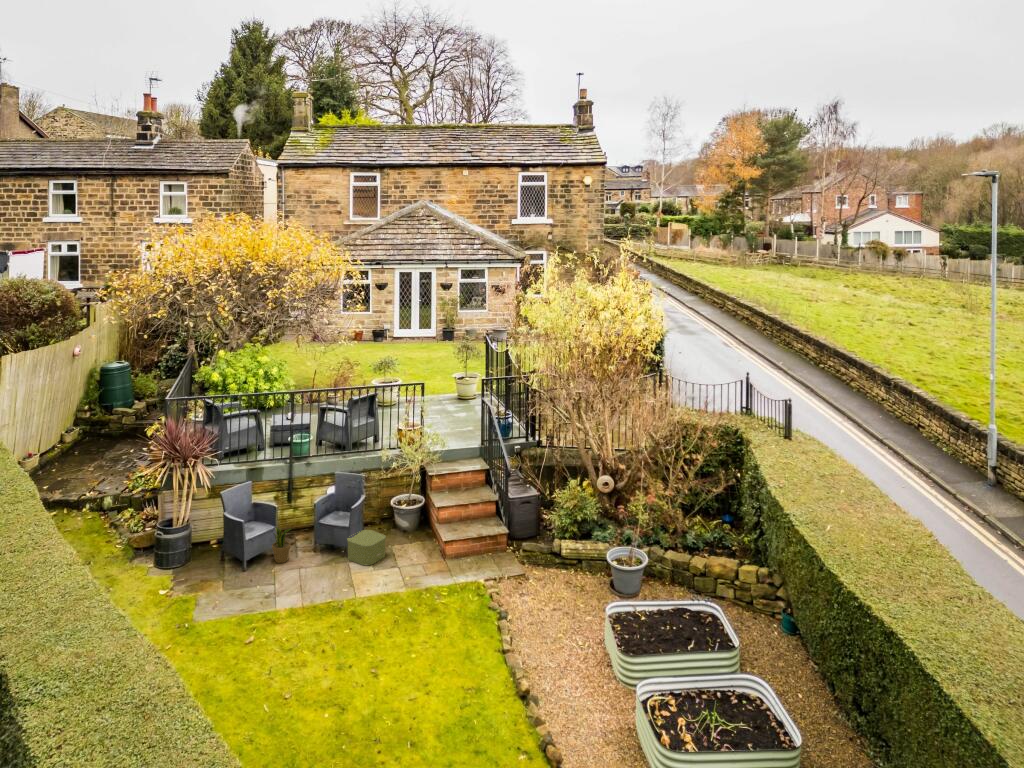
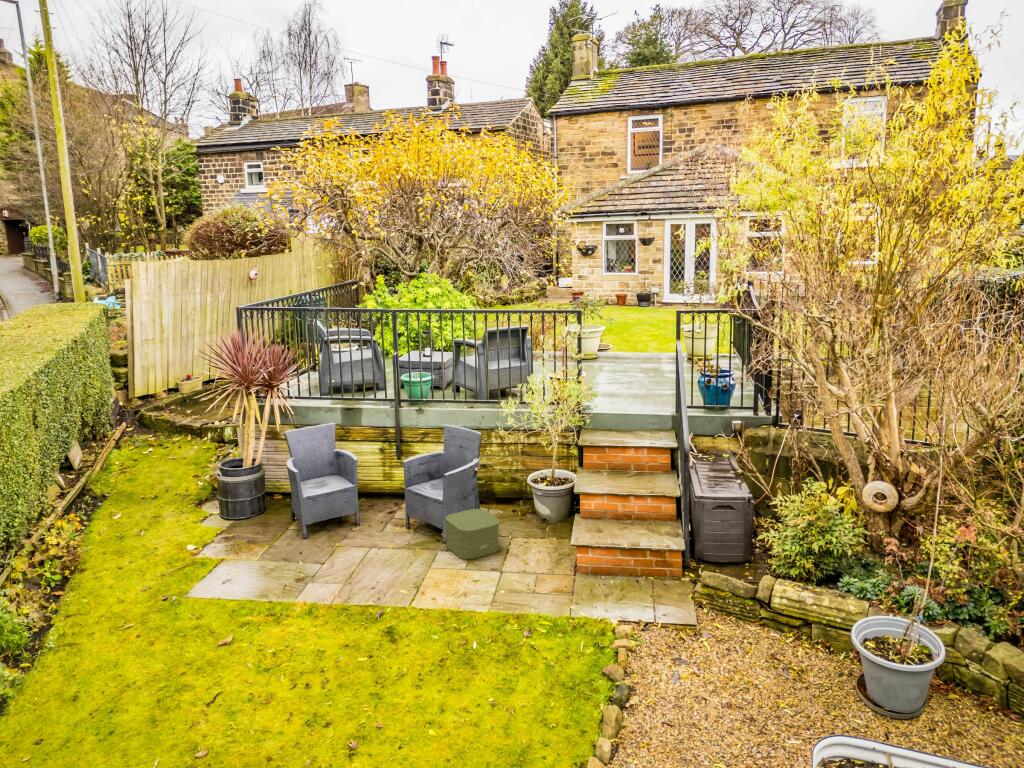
potted plant: present [272,528,291,563] -> none [354,485,379,534]

